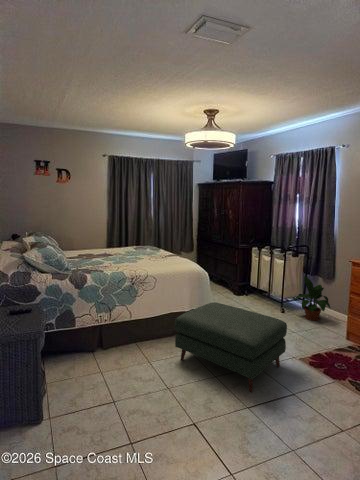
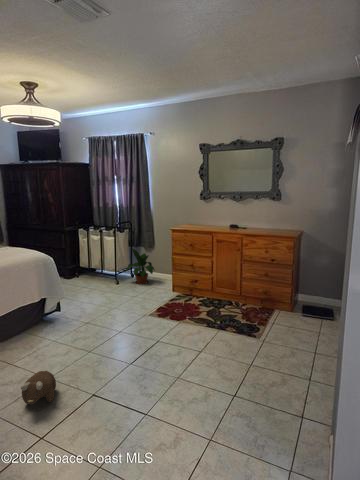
ottoman: present [175,302,287,392] -> none [38,286,141,352]
plush toy: none [129,376,165,410] -> present [21,371,56,404]

